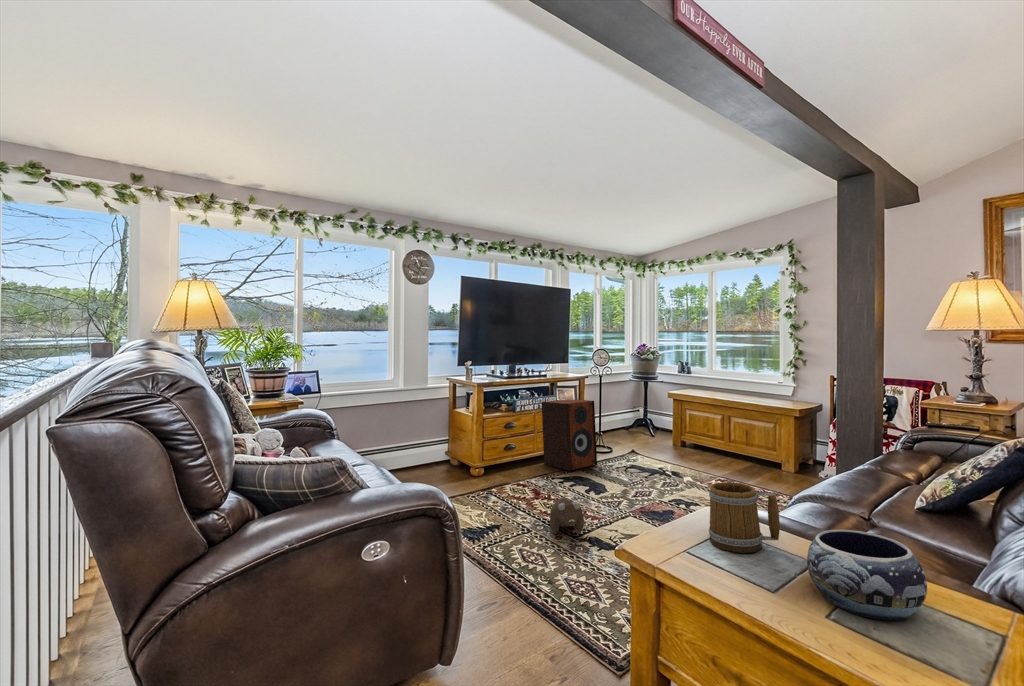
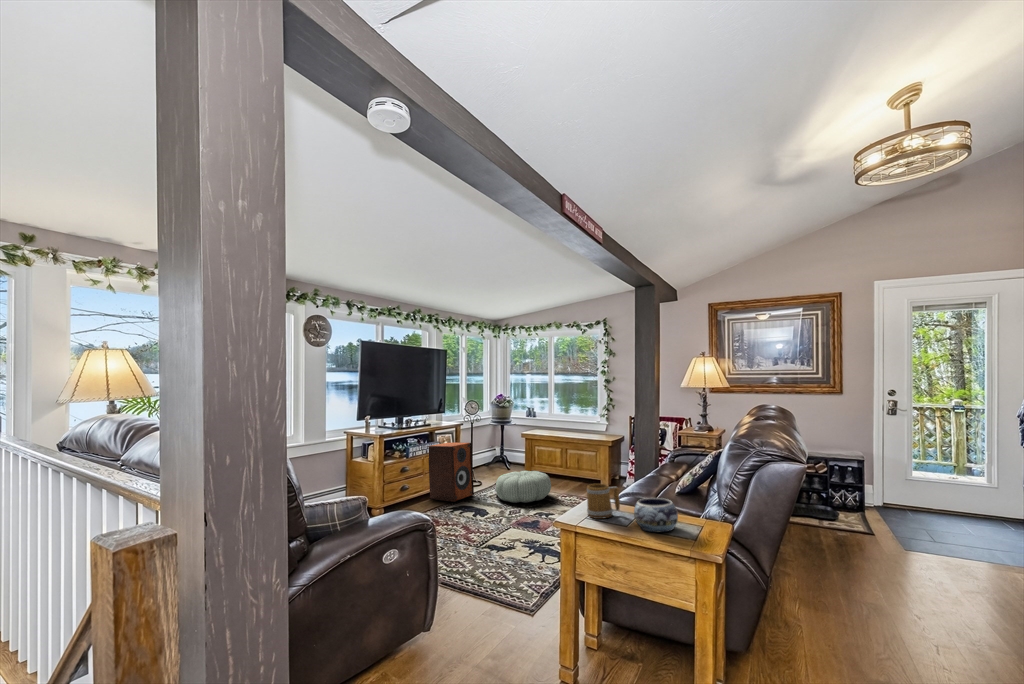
pouf: none [624,441,700,482] -> present [496,471,551,503]
plush toy: present [550,498,584,534] -> none [456,519,483,547]

